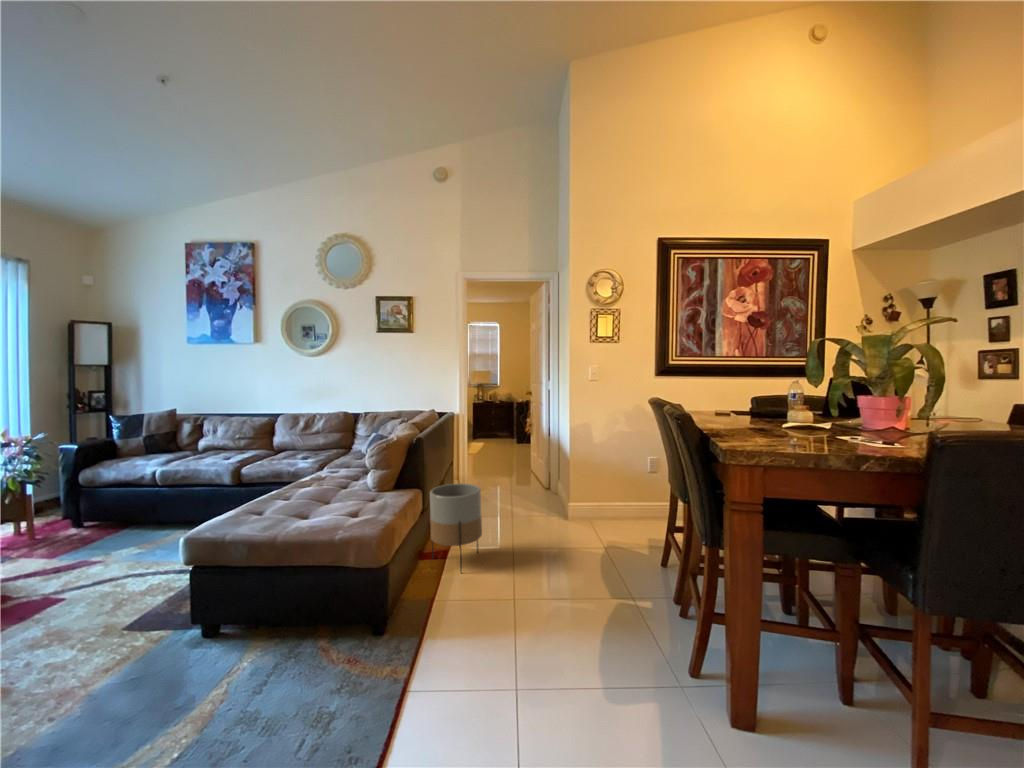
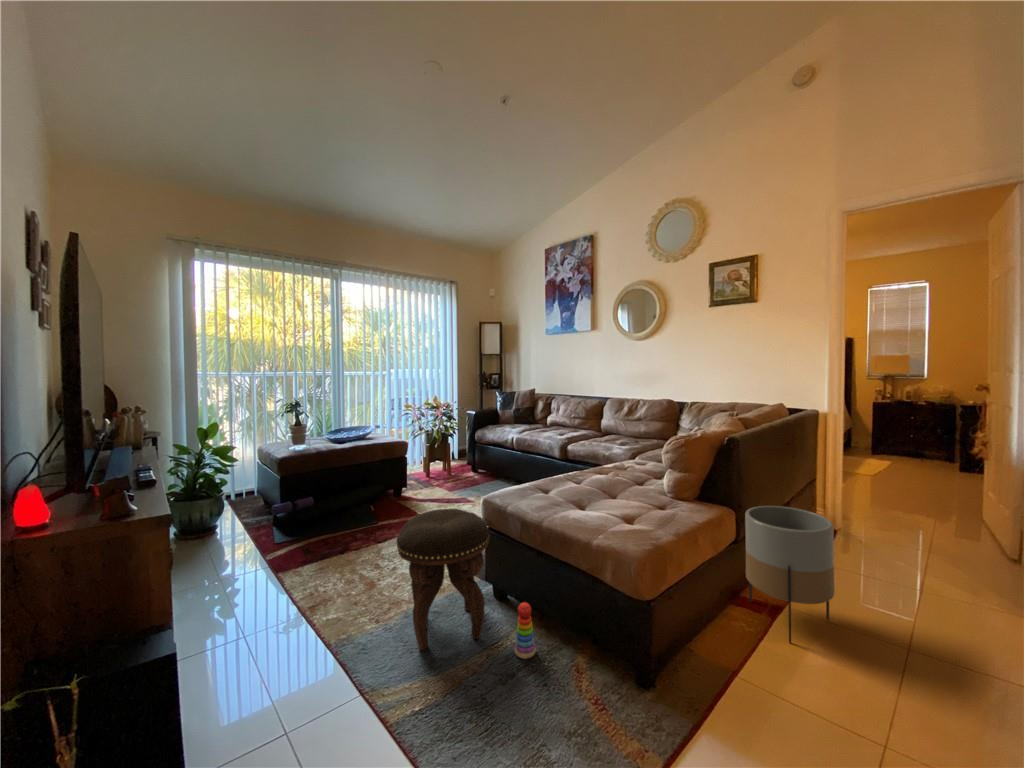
footstool: none [84,548,217,715] -> present [397,509,489,650]
stacking toy: none [257,613,280,667] -> present [515,602,536,659]

